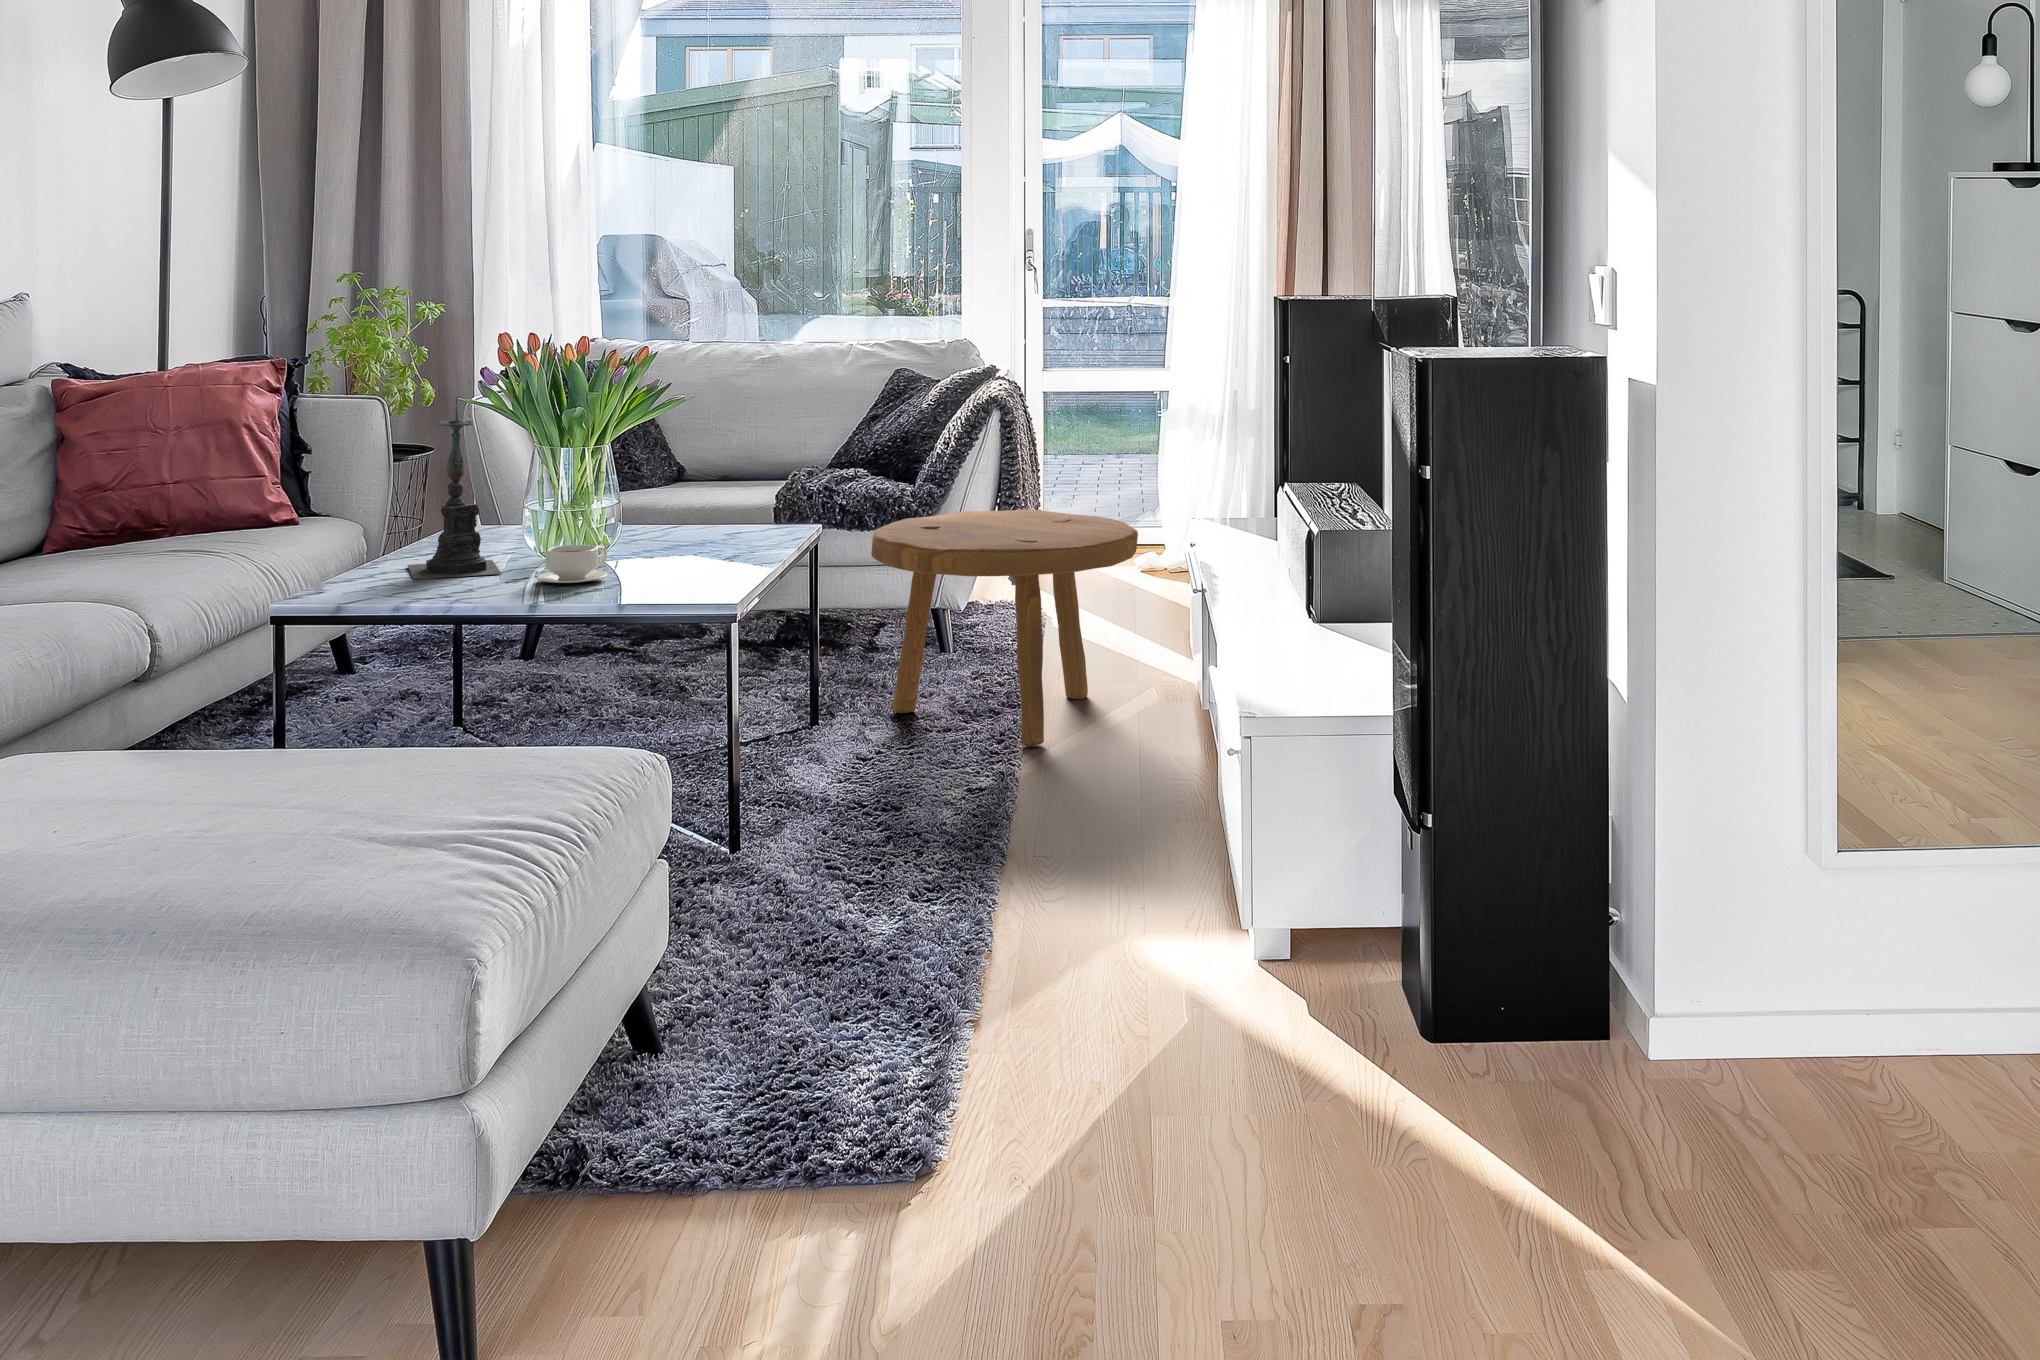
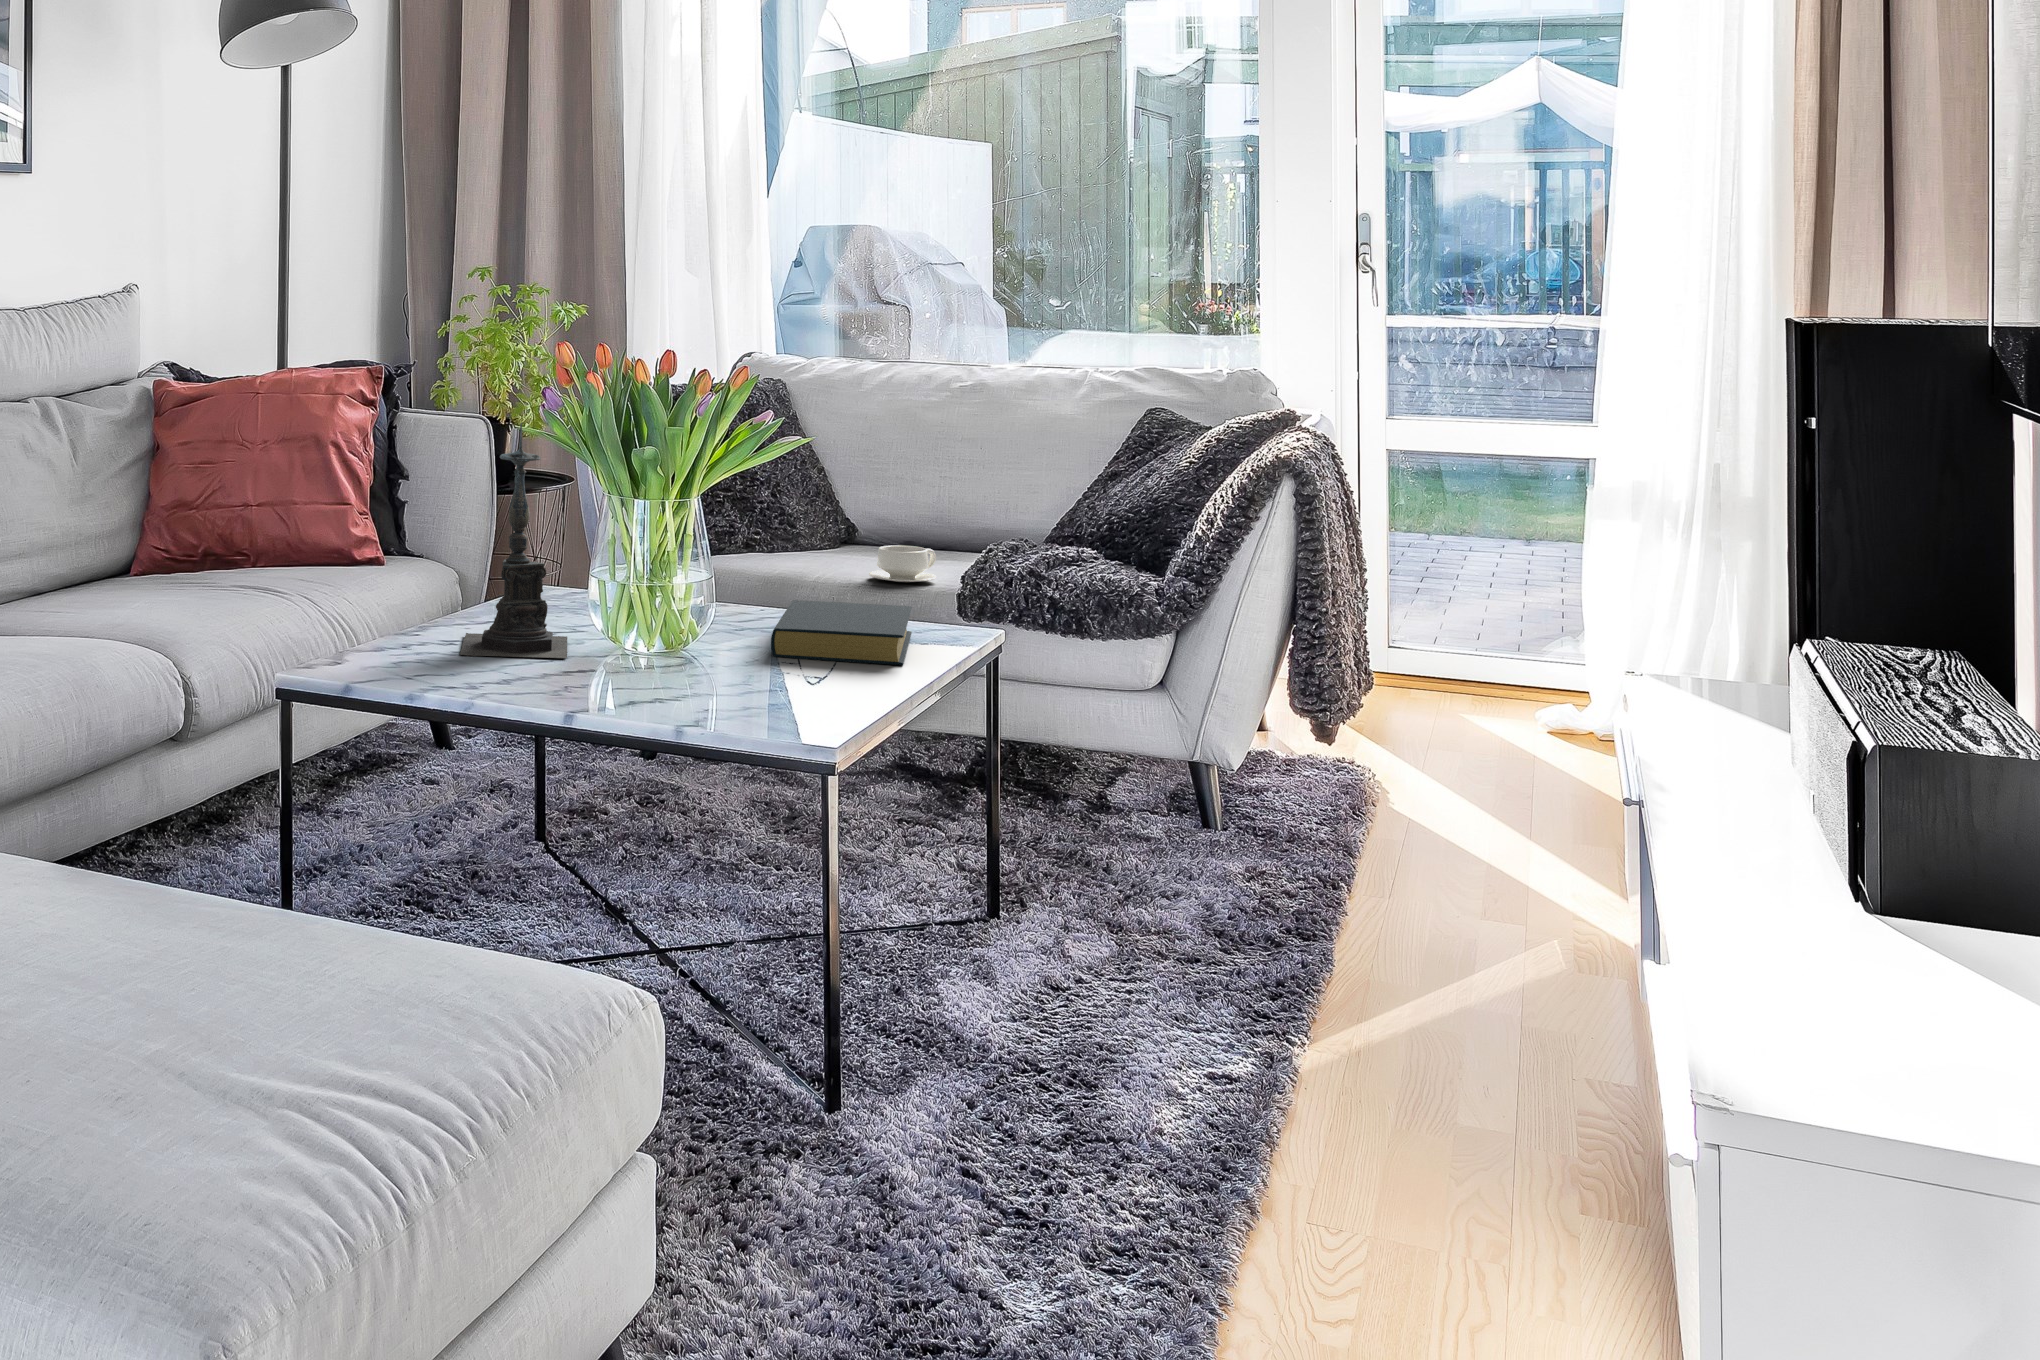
footstool: present [871,510,1138,746] -> none [1080,626,1519,1008]
hardback book: none [655,516,752,559] -> present [771,600,912,665]
teacup: present [537,545,607,583] -> present [869,545,936,582]

